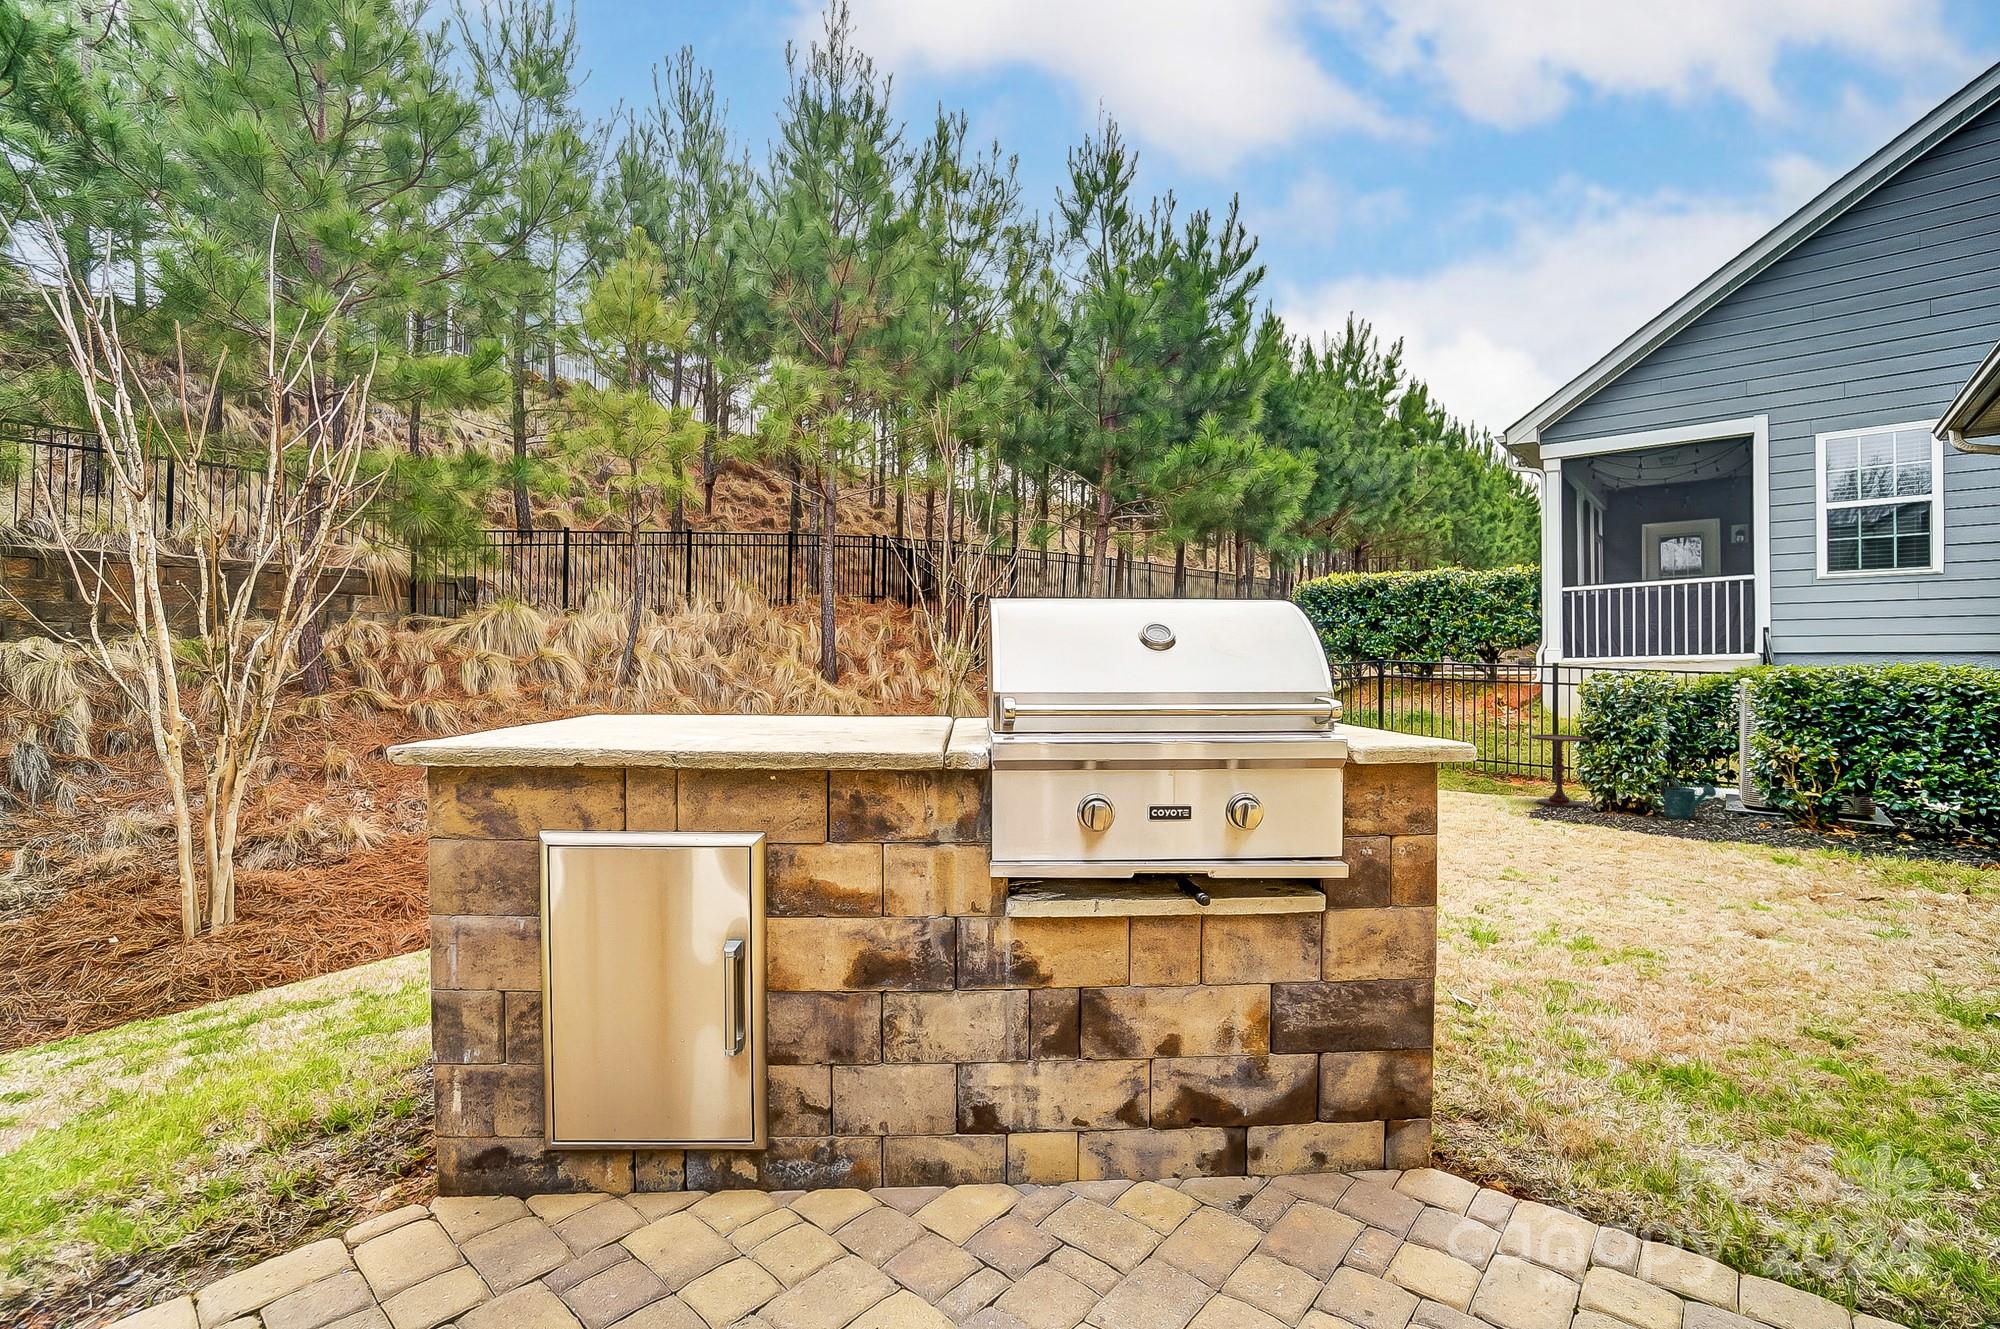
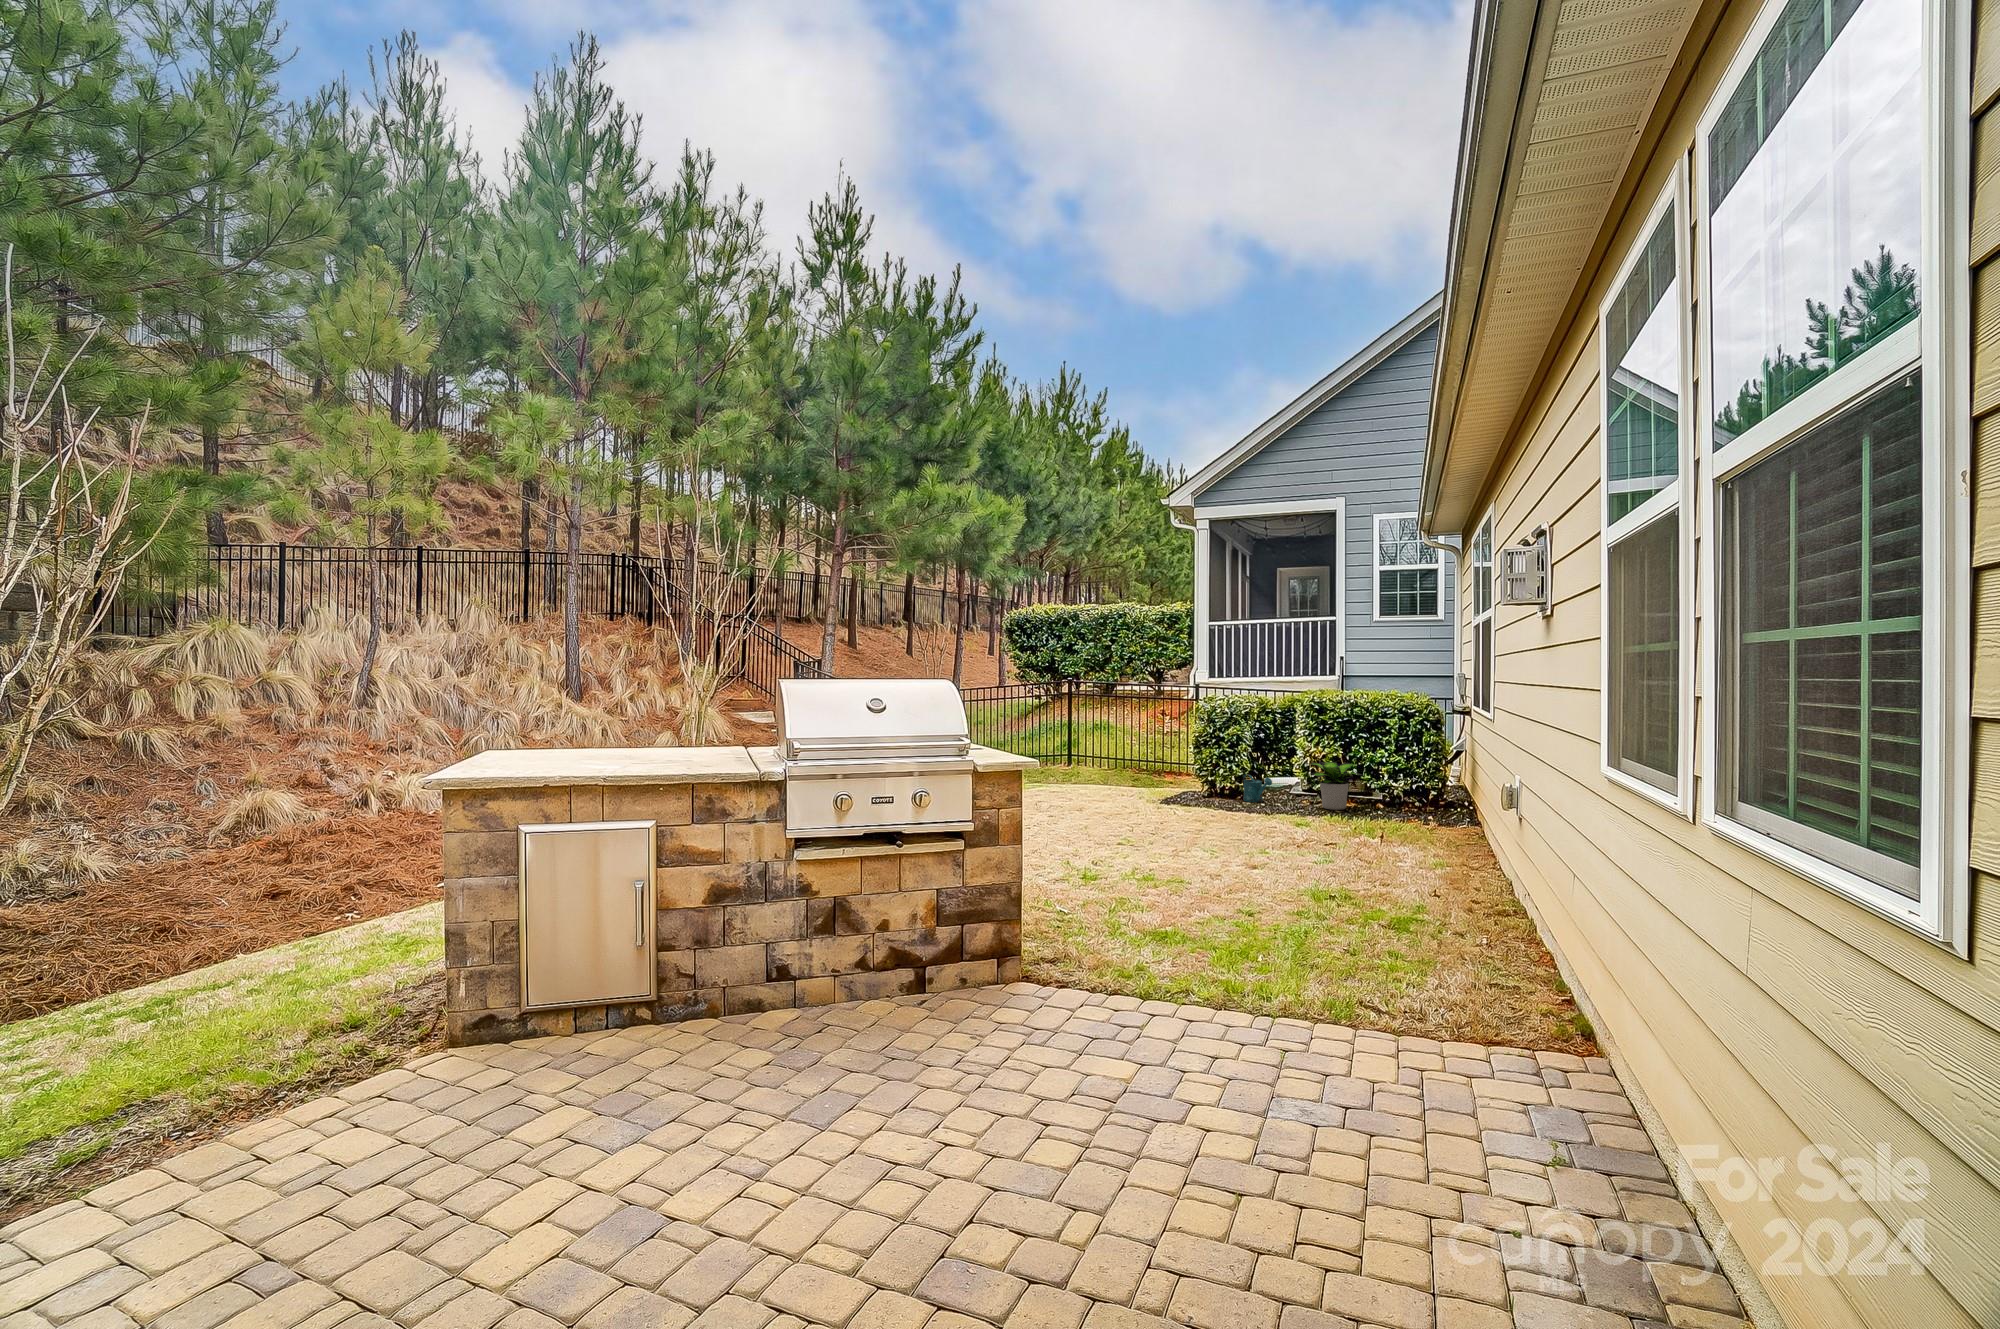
side table: present [1530,734,1589,807] -> none [1162,743,1200,797]
potted plant: none [1784,765,1889,837] -> present [1311,762,1362,810]

